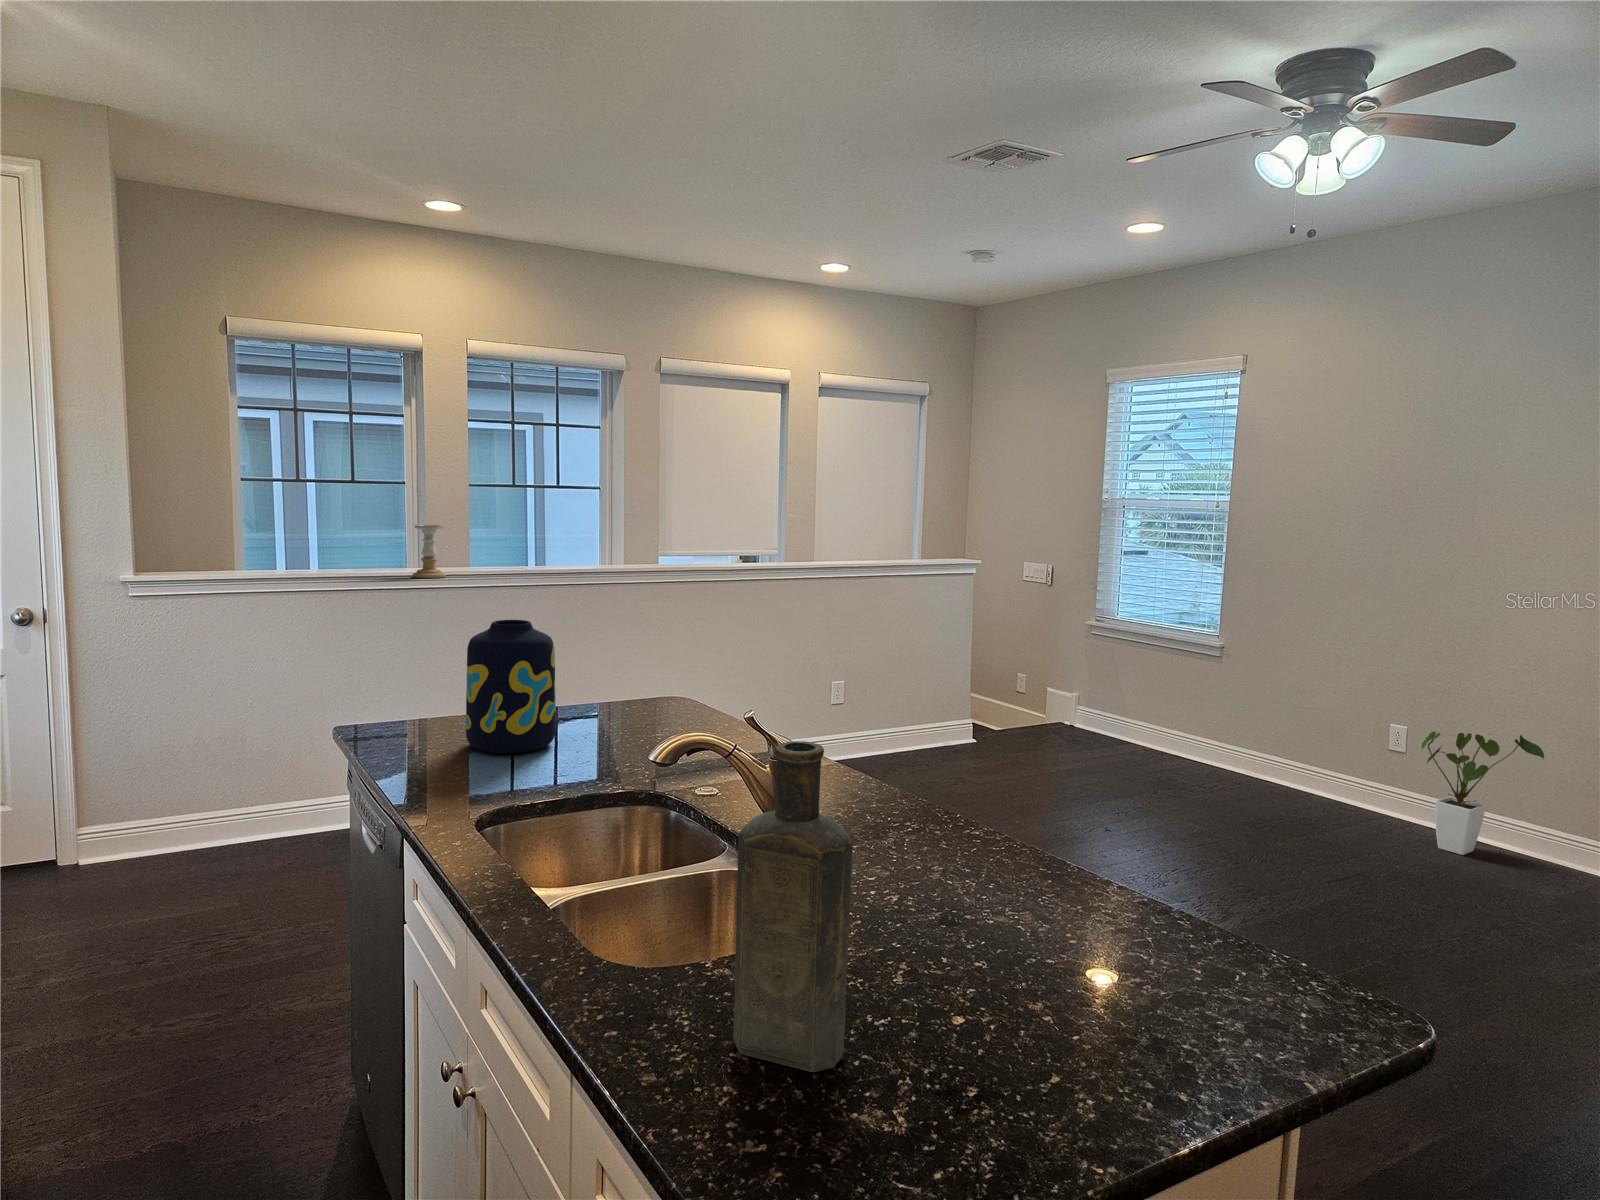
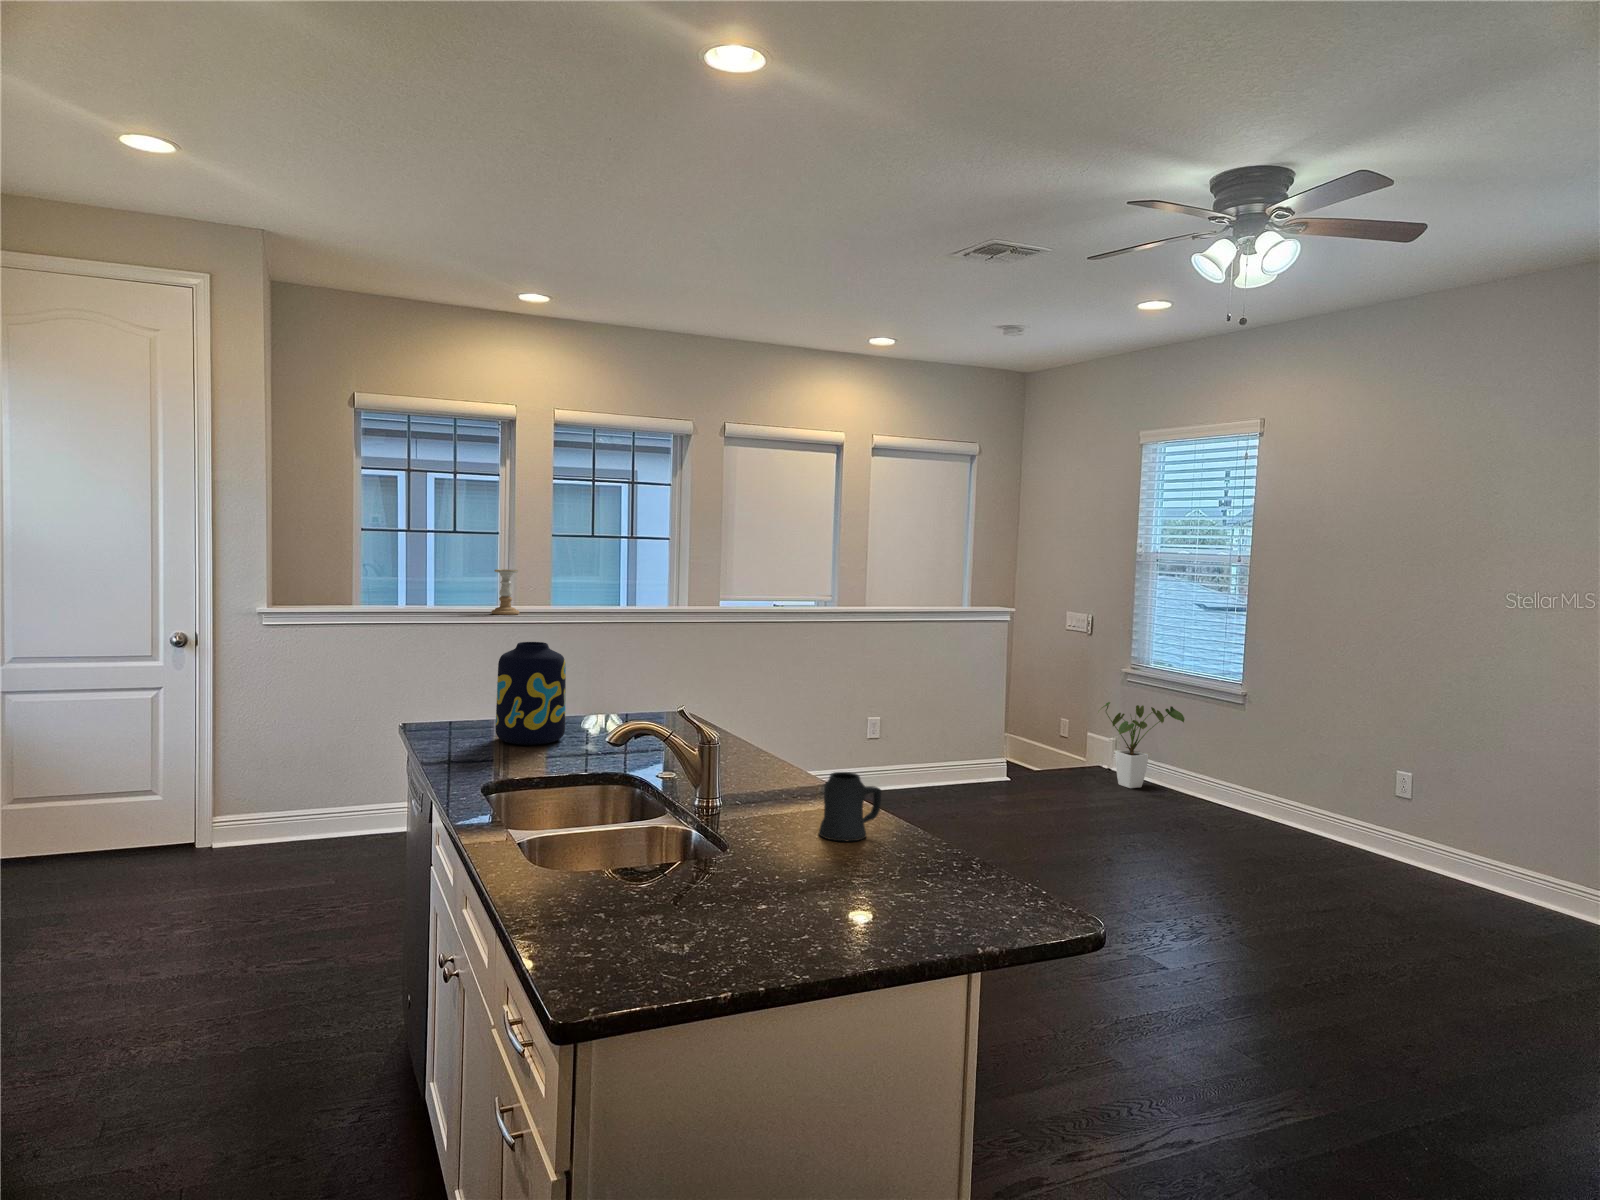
house plant: present [1422,732,1544,855] -> present [1101,702,1185,788]
bottle: present [733,741,852,1072] -> none [601,706,672,919]
mug: none [959,795,1039,892] -> present [819,772,881,841]

